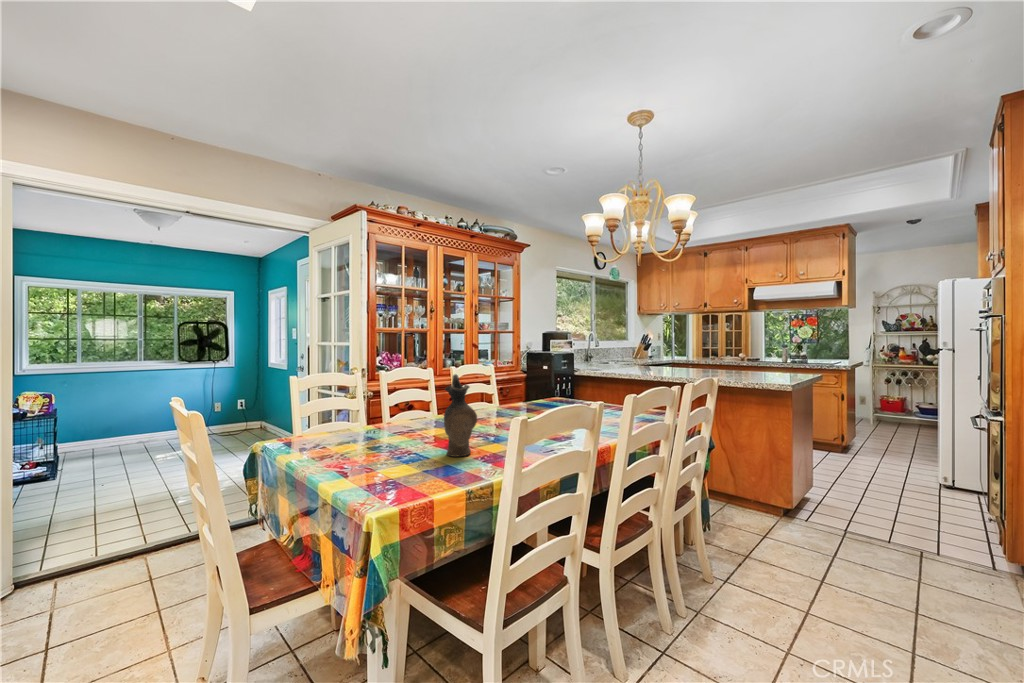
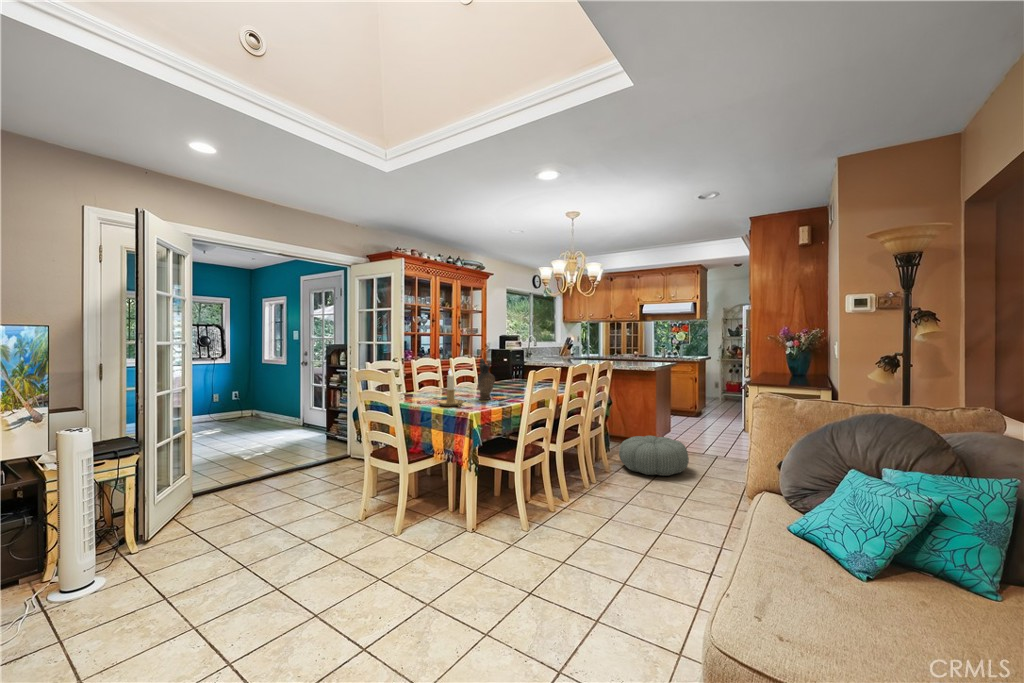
candlestick: none [336,398,396,486] -> present [437,369,464,407]
pouf: none [728,511,878,607] -> present [619,436,689,476]

